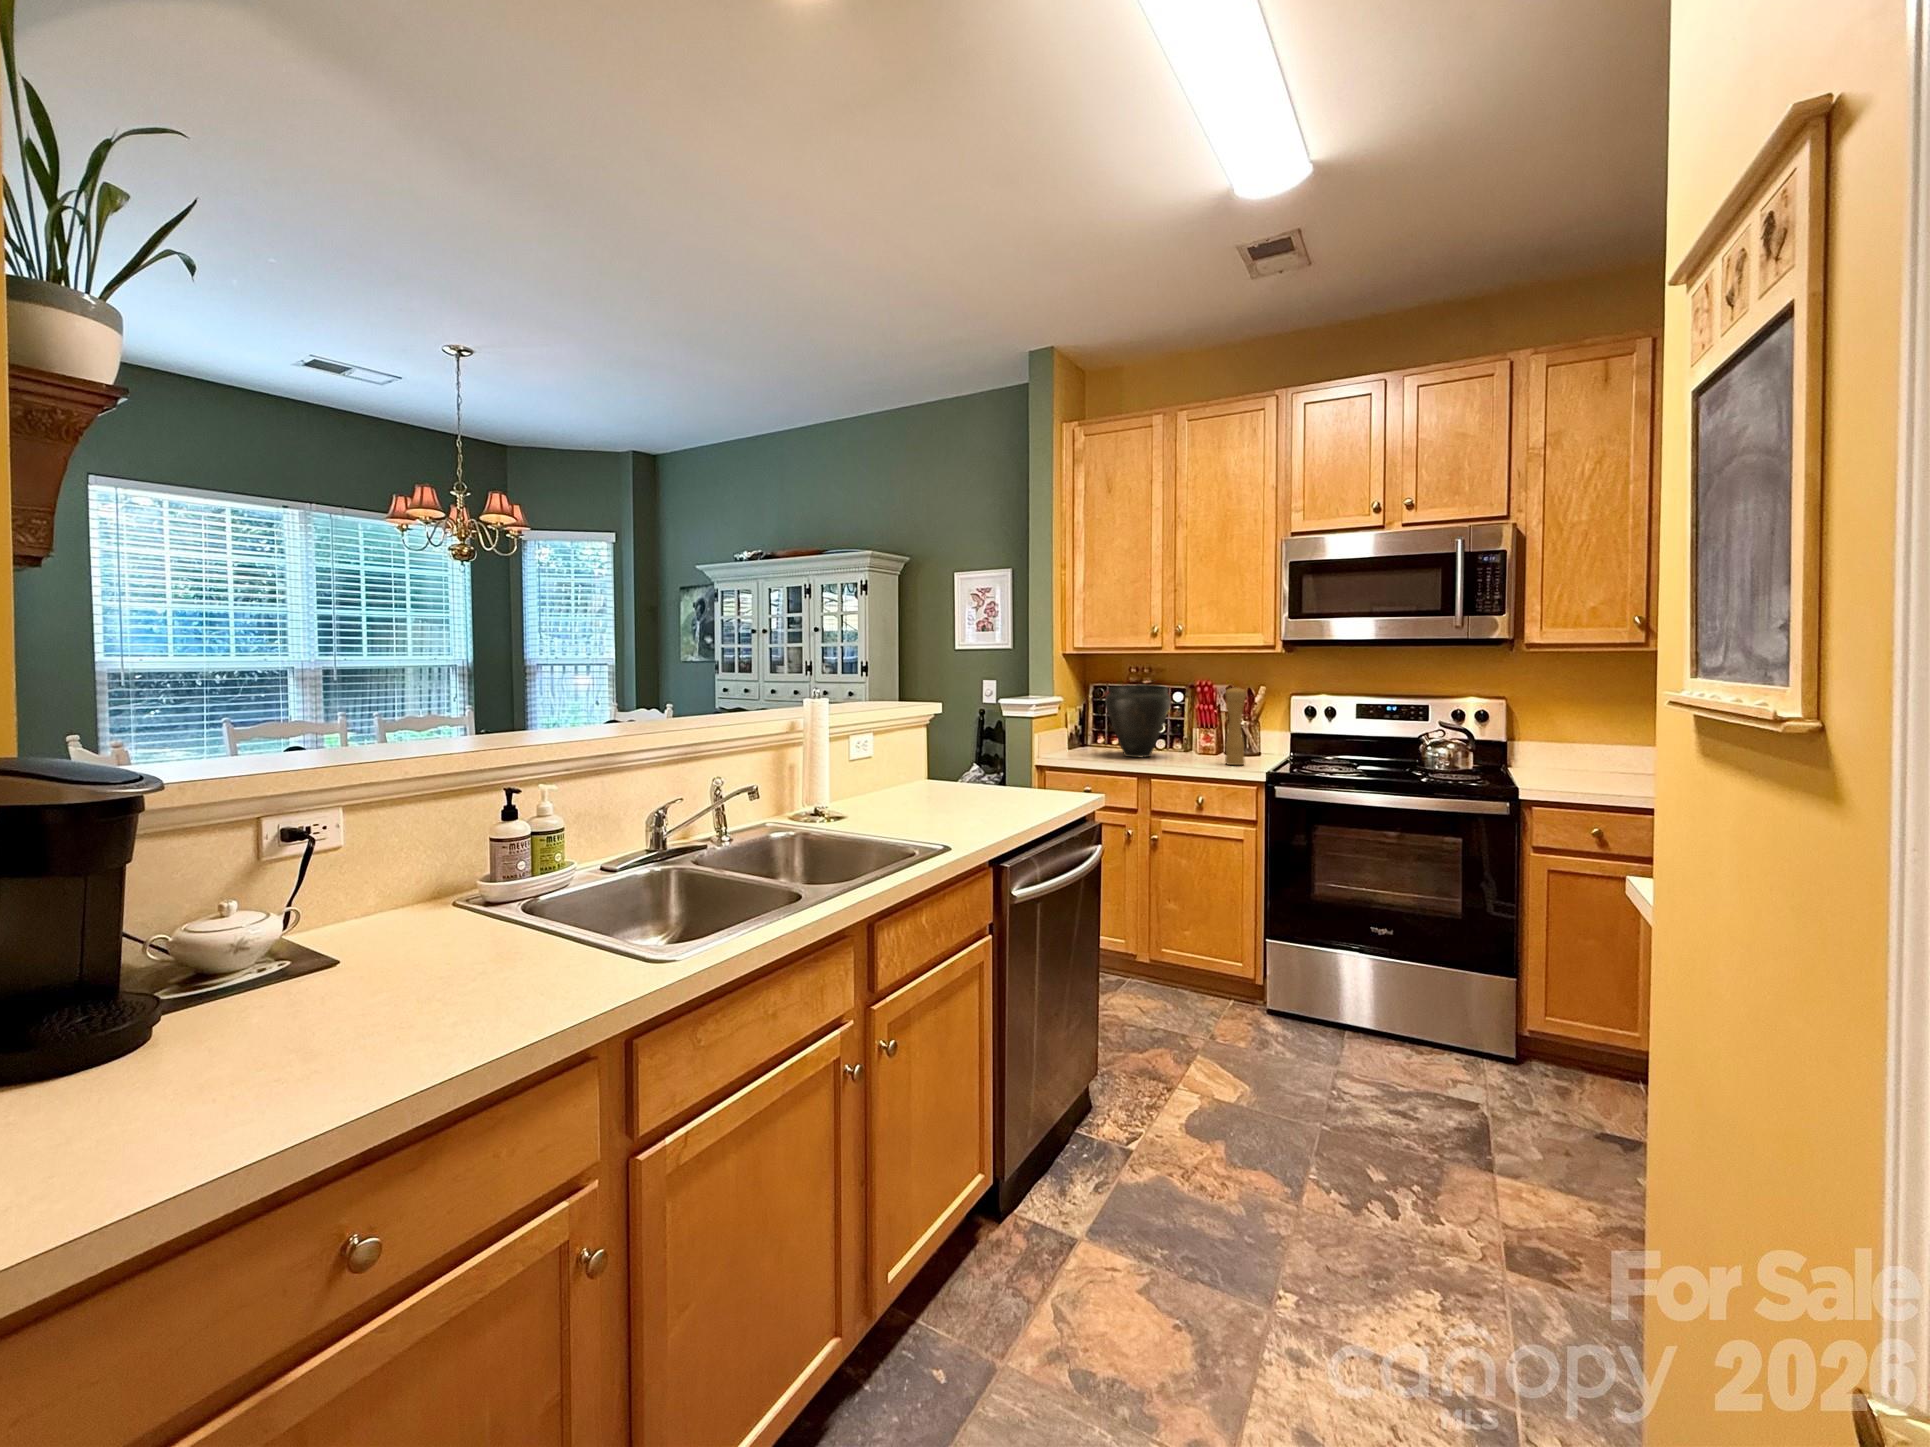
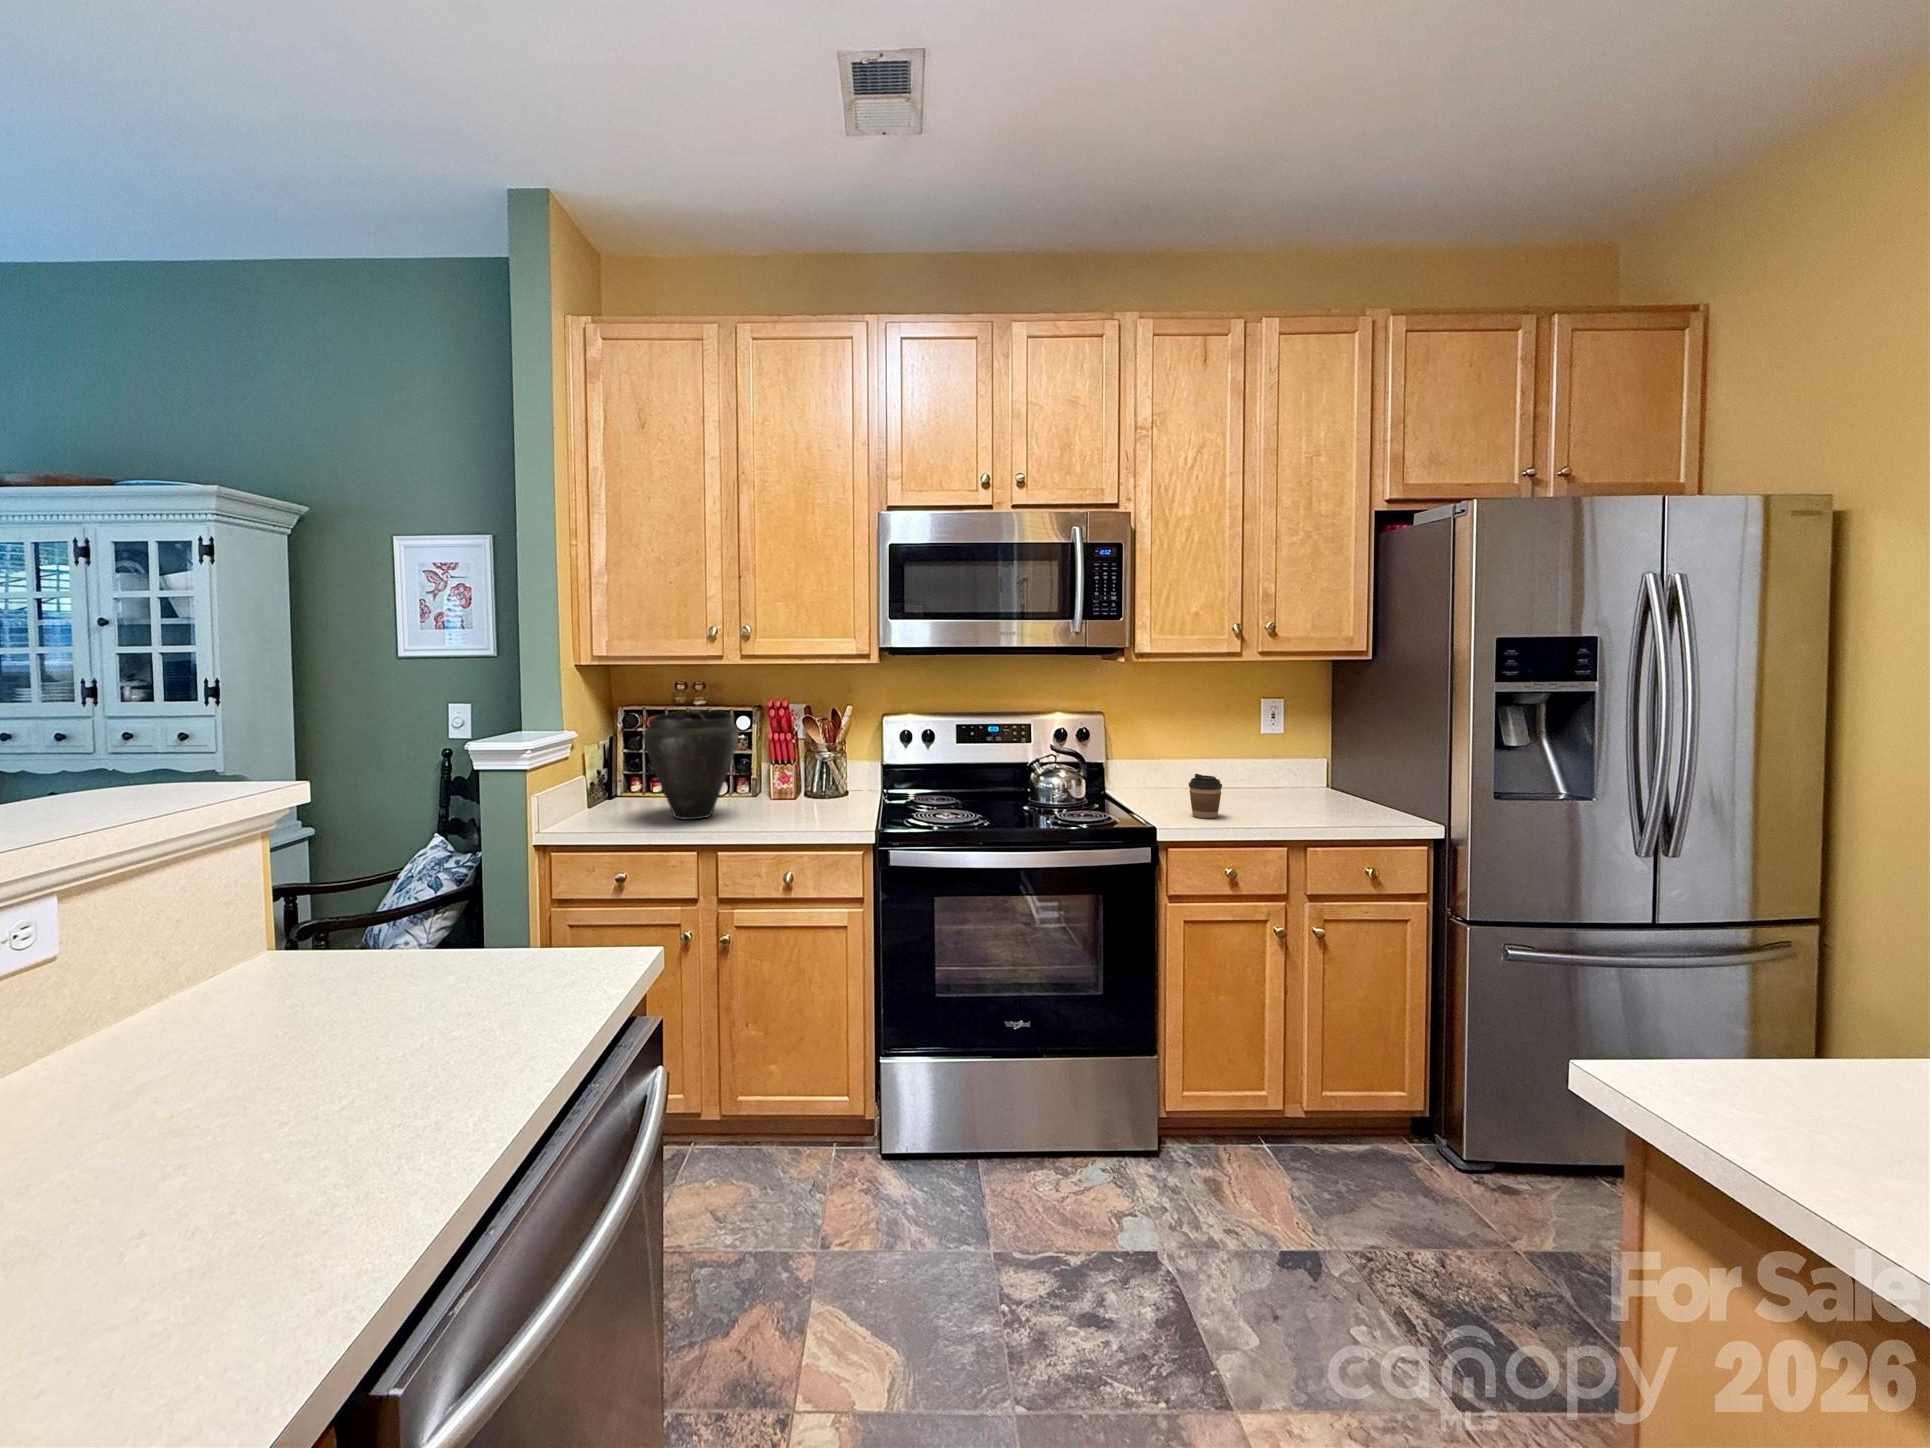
pepper mill: present [1225,687,1246,765] -> none [815,714,842,822]
coffee cup: none [1570,748,1607,787] -> present [1189,774,1222,818]

